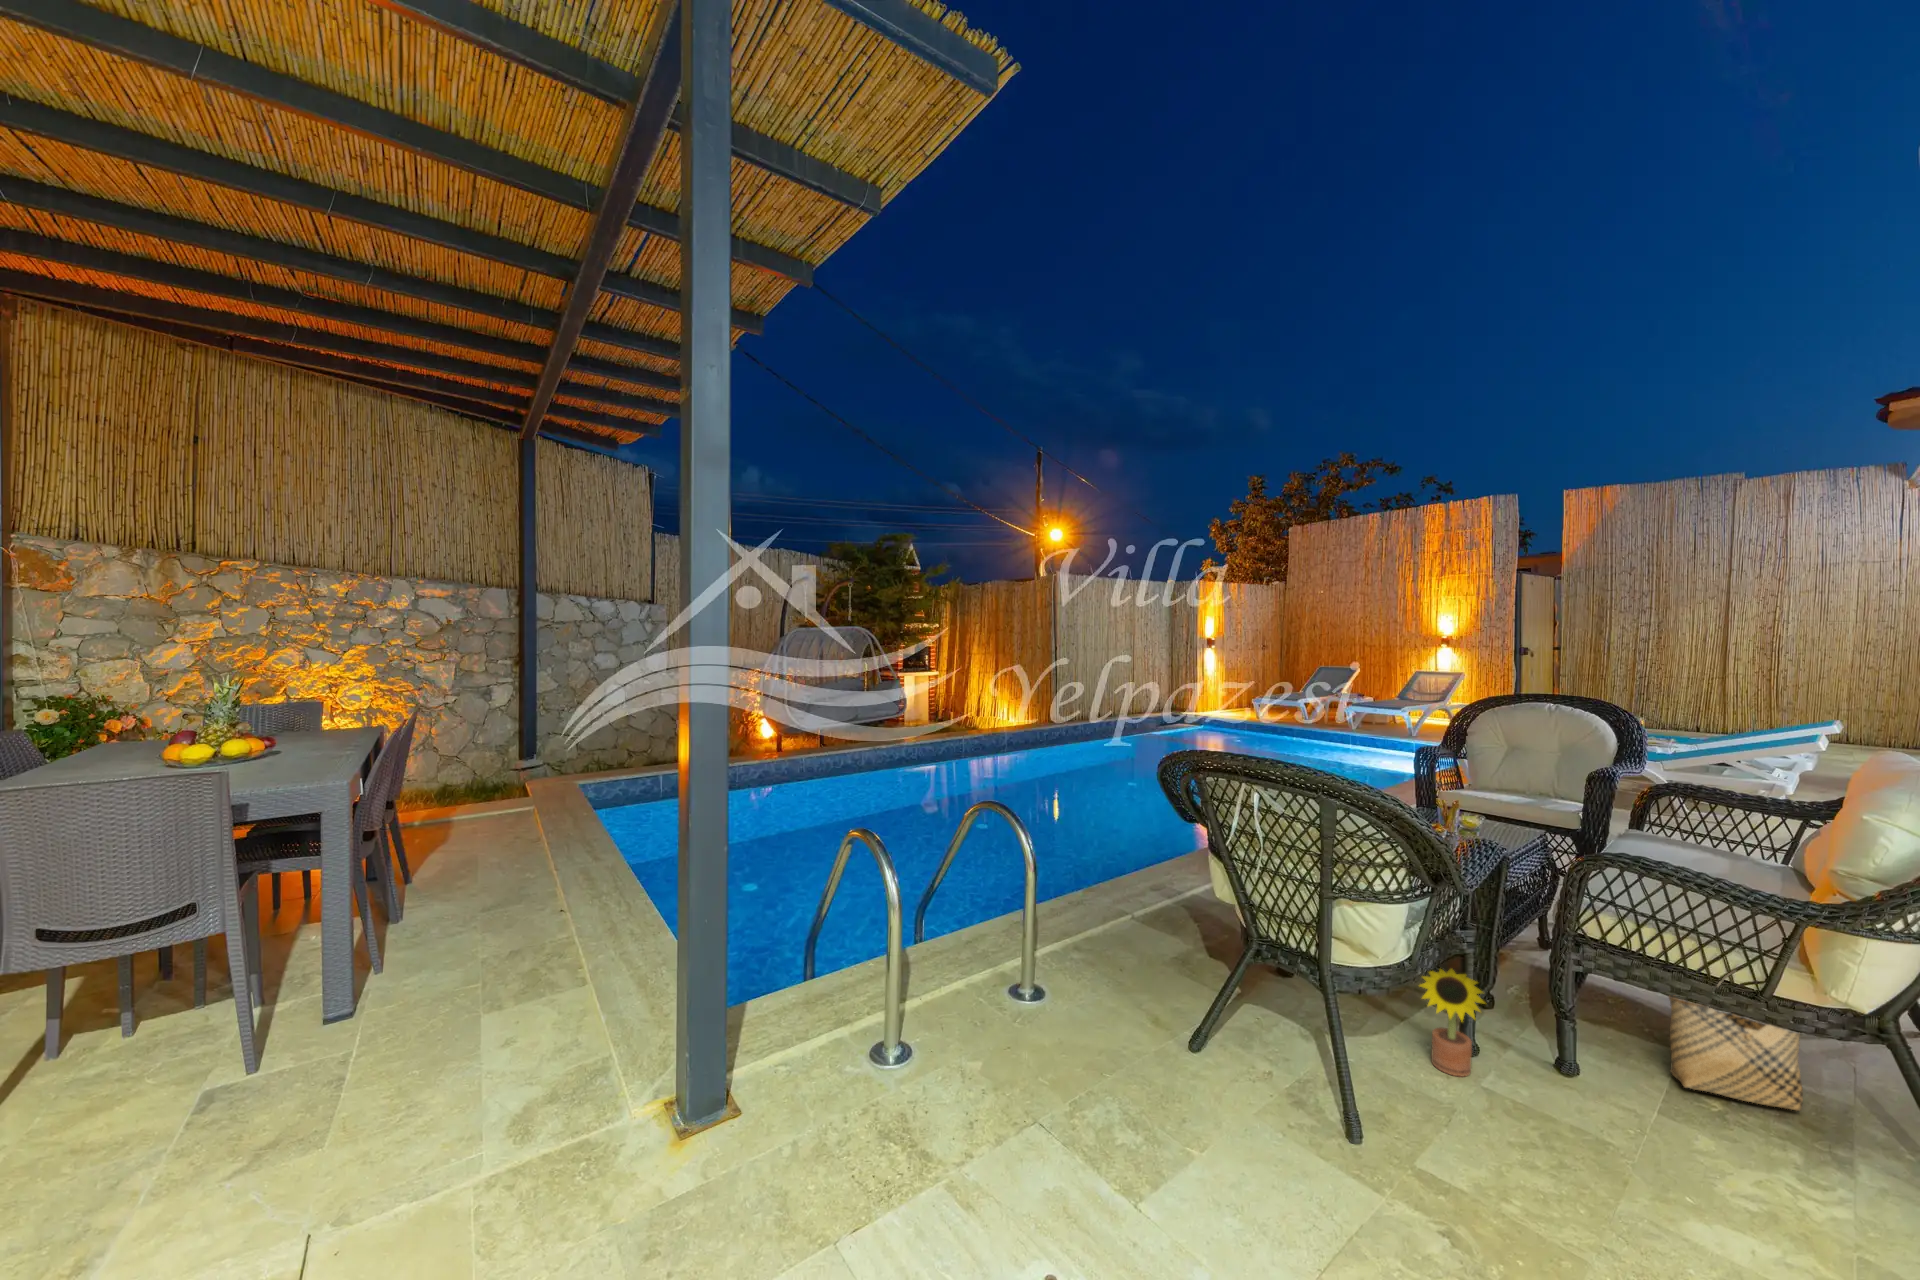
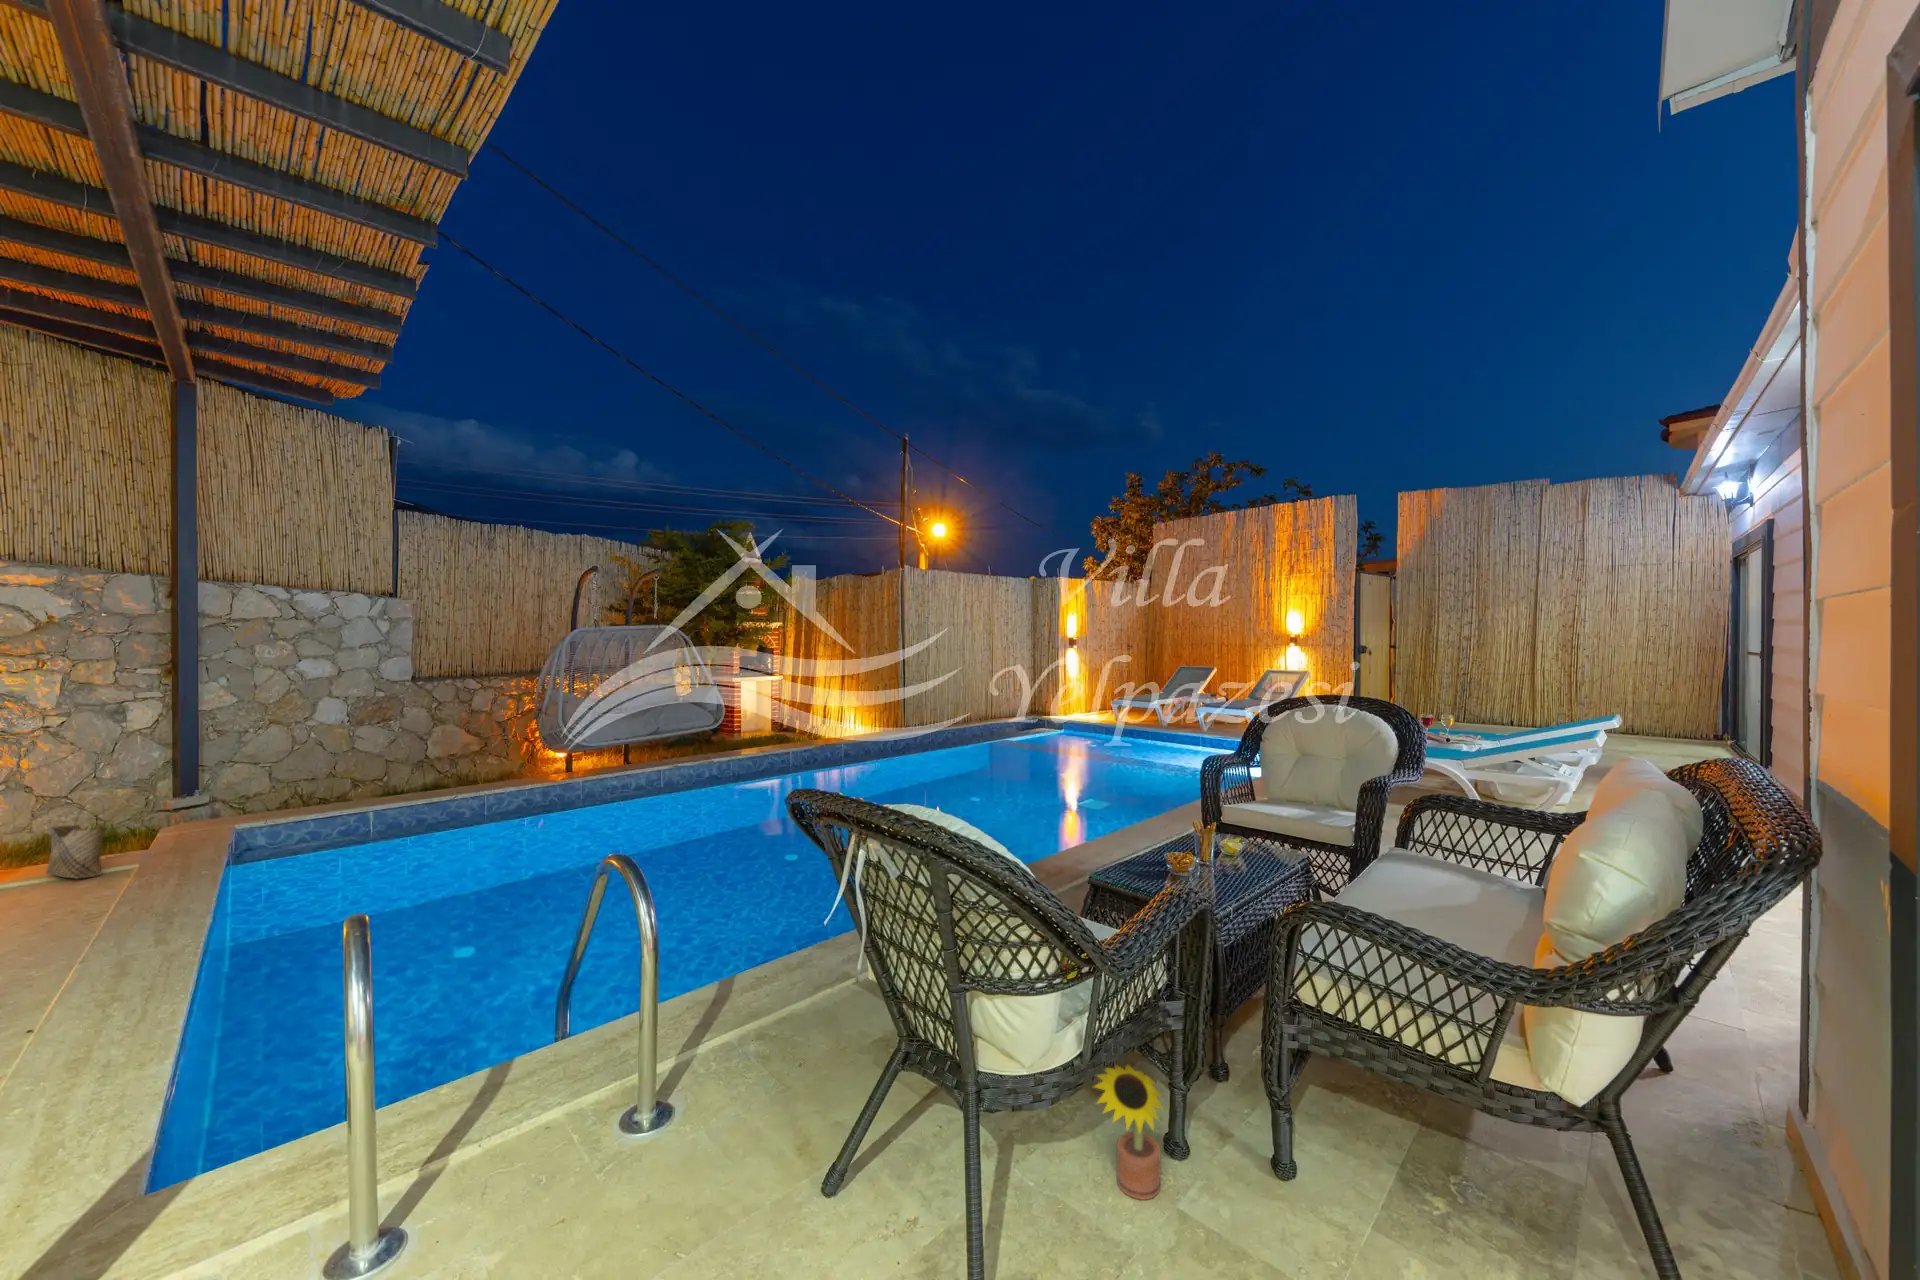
woven basket: present [1669,971,1803,1111] -> present [46,806,104,879]

